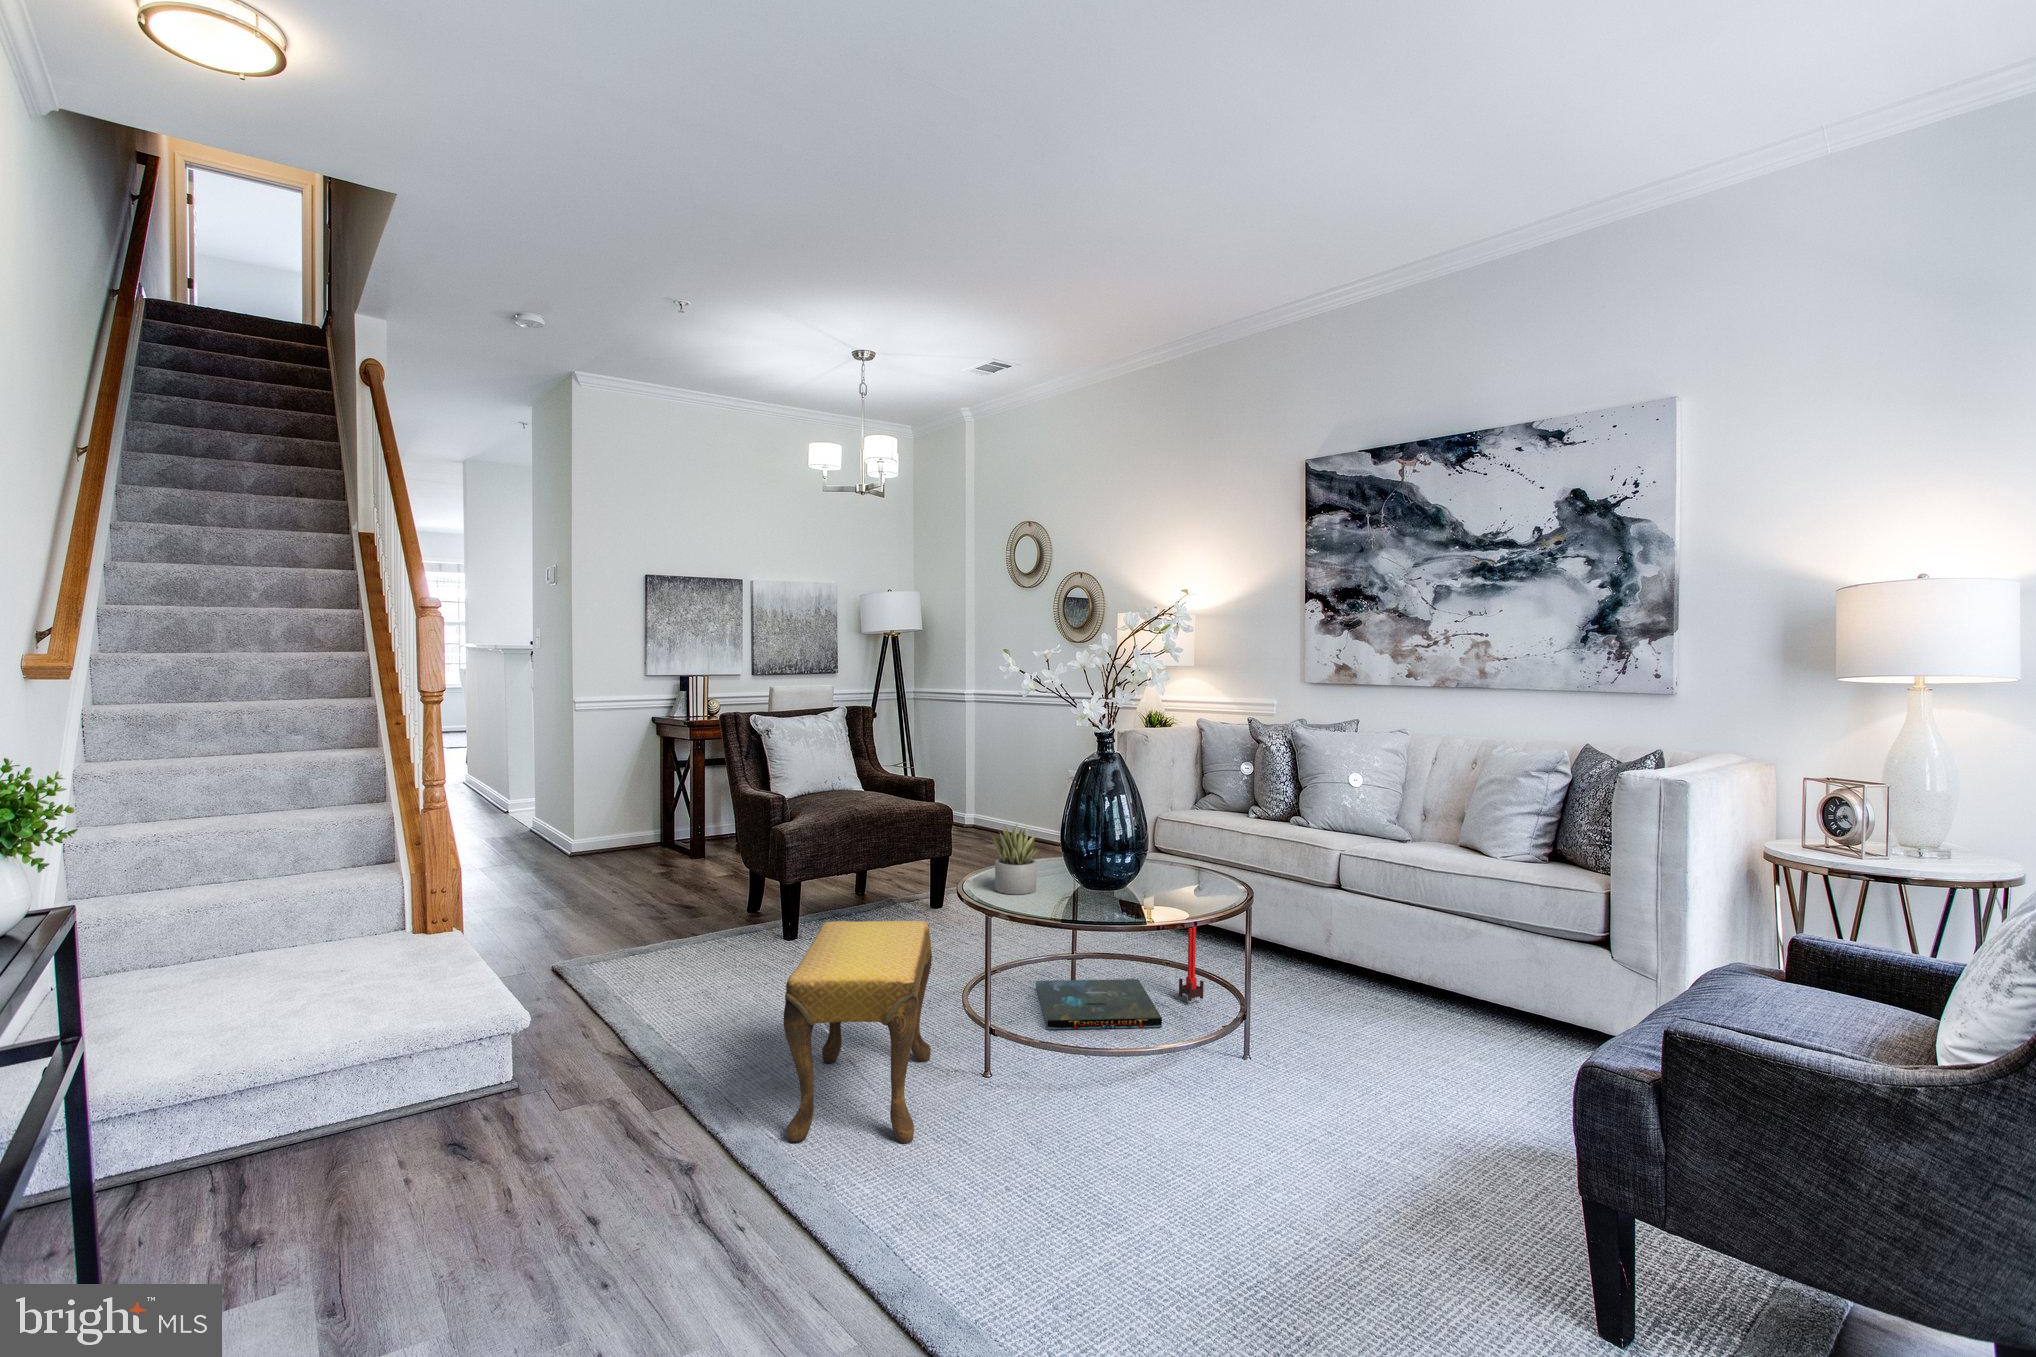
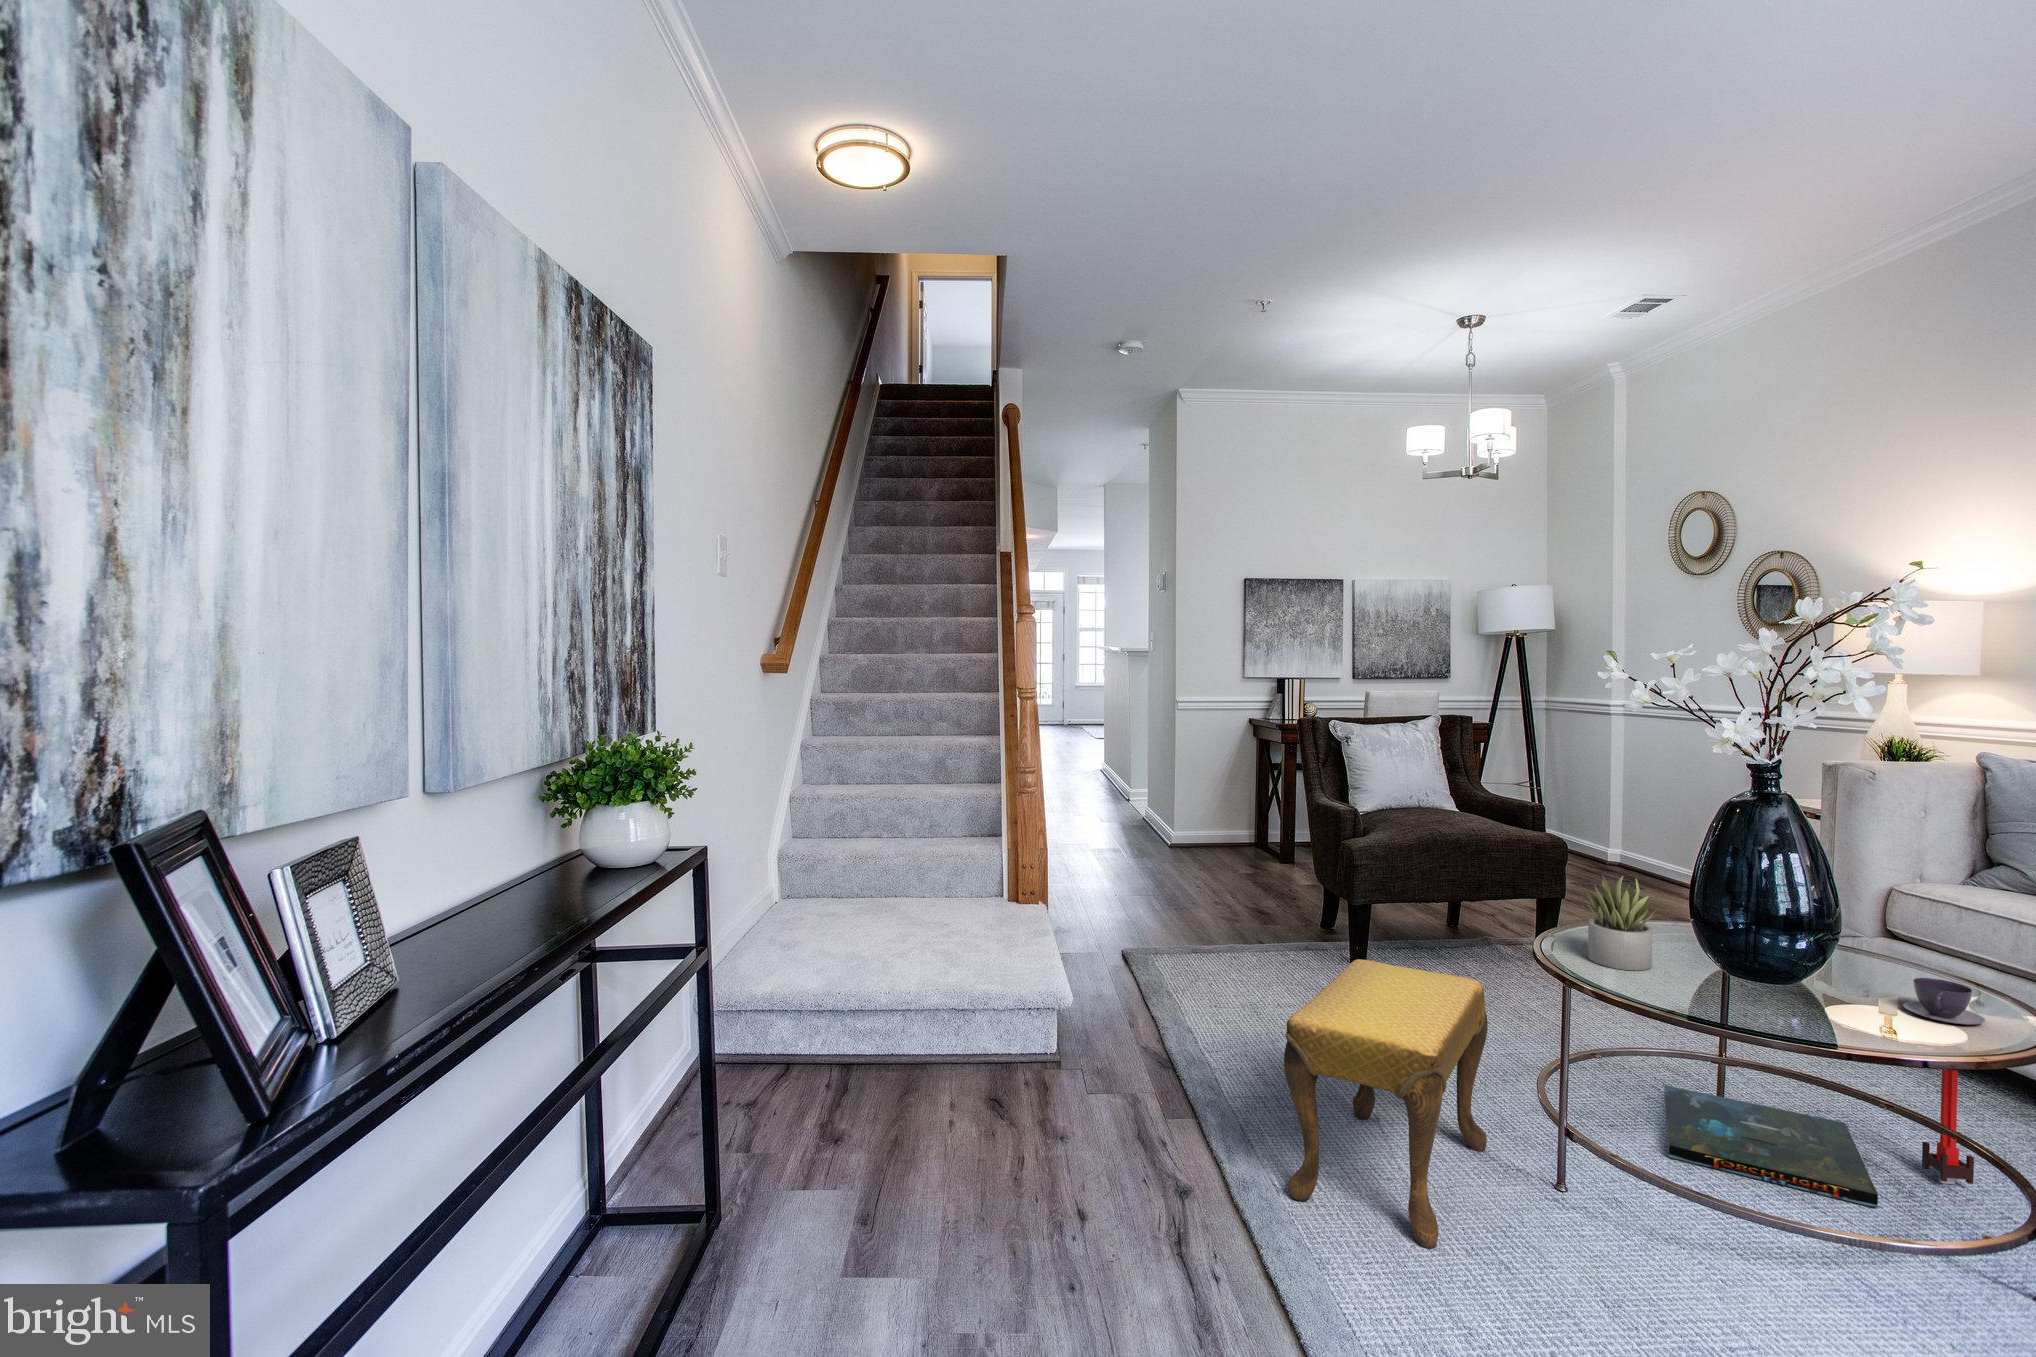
teacup: none [1175,868,1213,894] -> present [1903,978,1985,1025]

